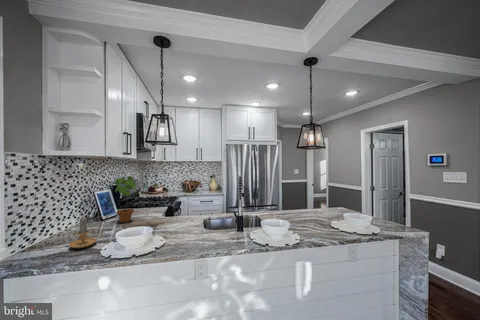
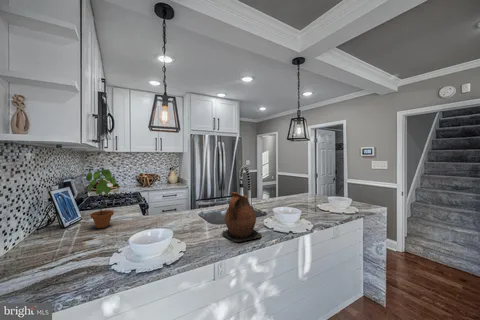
ceramic pitcher: none [202,199,236,246] -> present [223,192,262,242]
candle: present [69,218,103,248] -> none [52,226,98,271]

